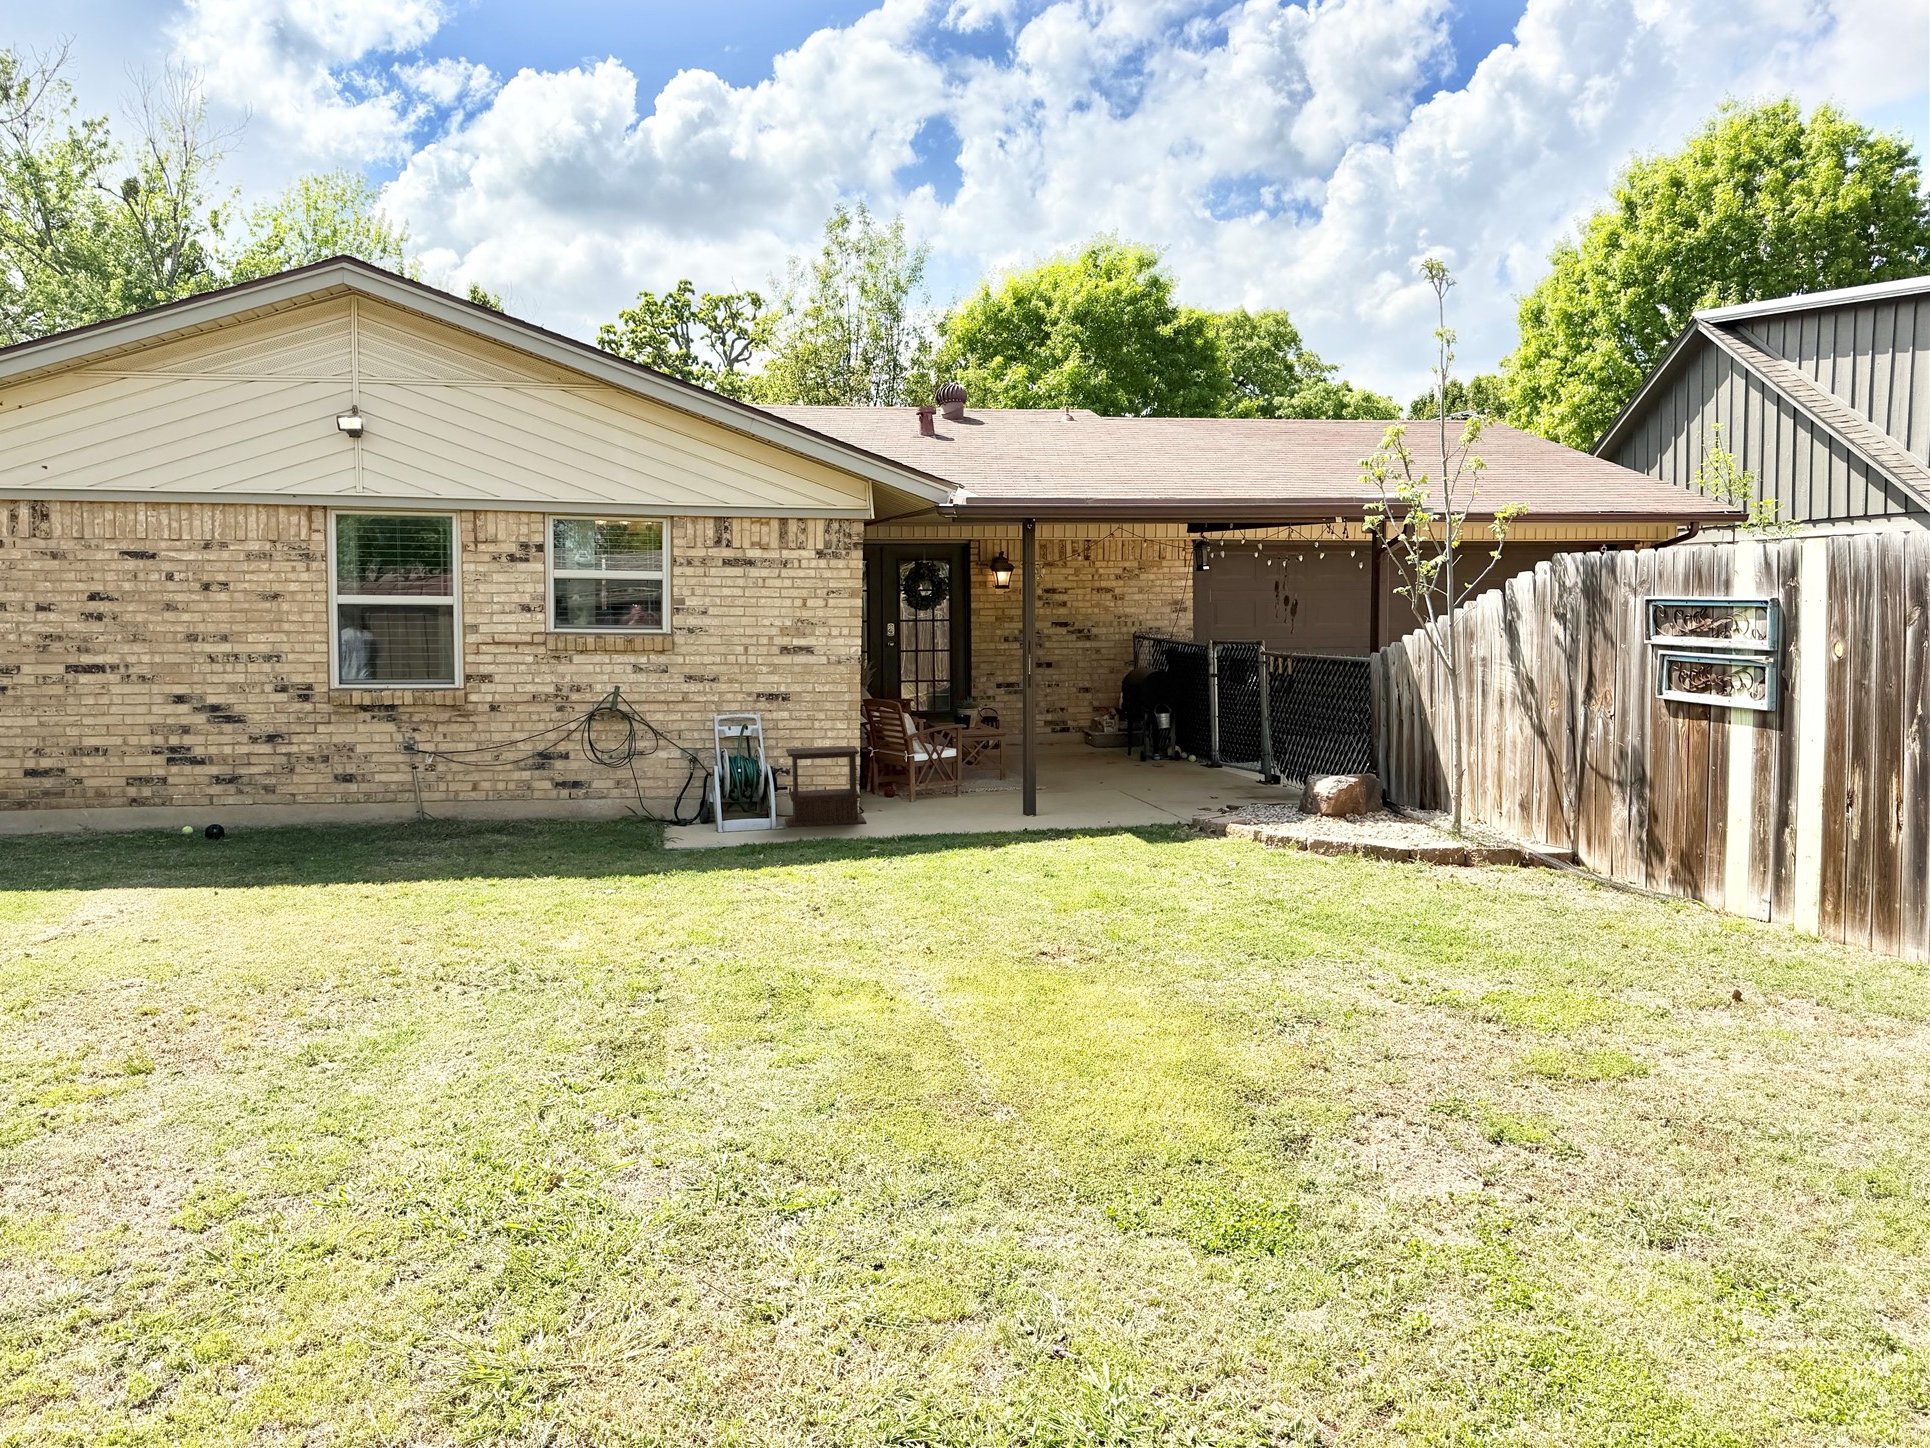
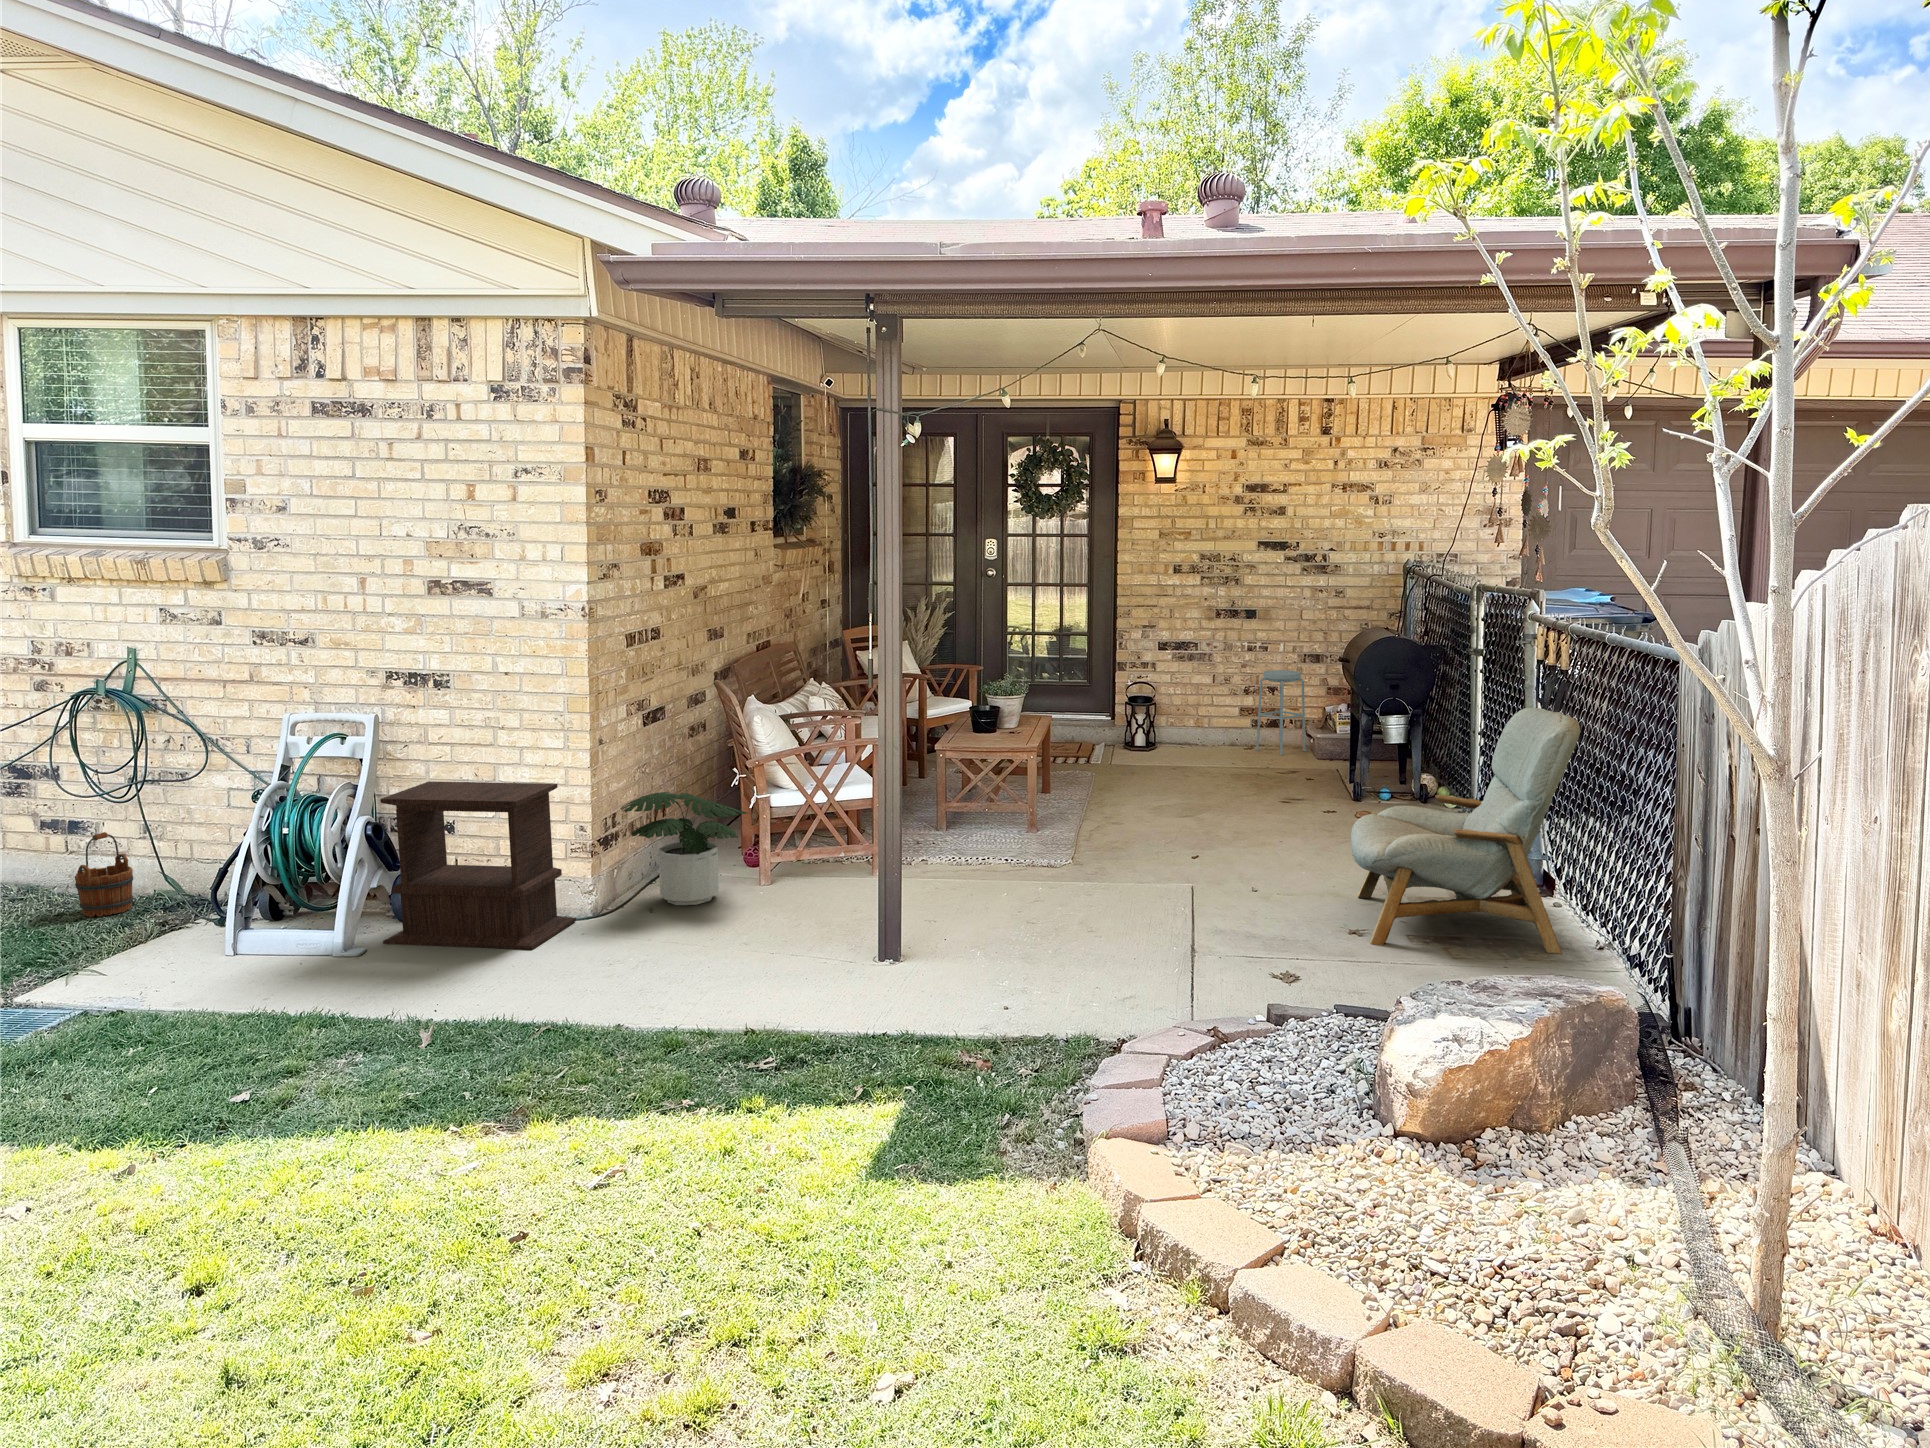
armchair: none [1199,692,1305,798] -> present [1351,708,1580,954]
stool: none [1058,696,1086,744] -> present [1256,670,1306,755]
potted plant: none [868,752,928,809] -> present [620,792,748,905]
wooden bucket: none [589,787,616,832] -> present [75,832,133,917]

